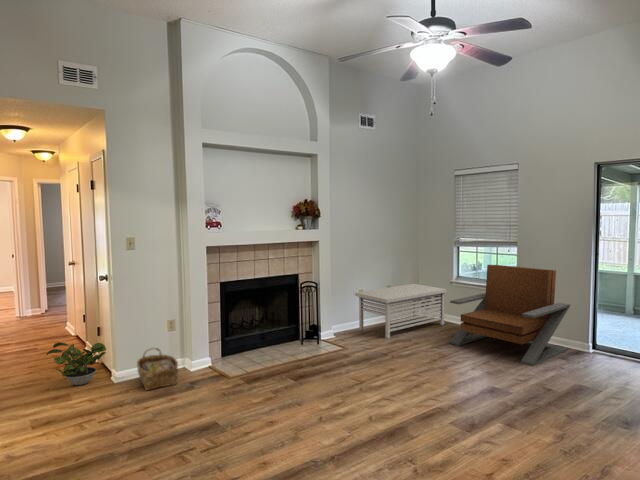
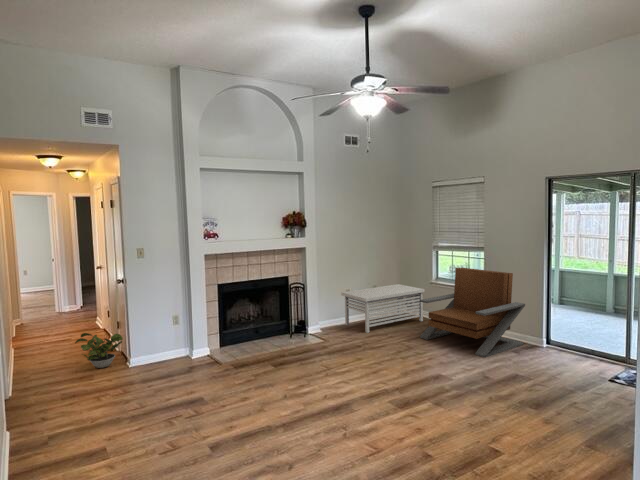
woven basket: present [137,348,178,390] -> none [146,338,180,373]

